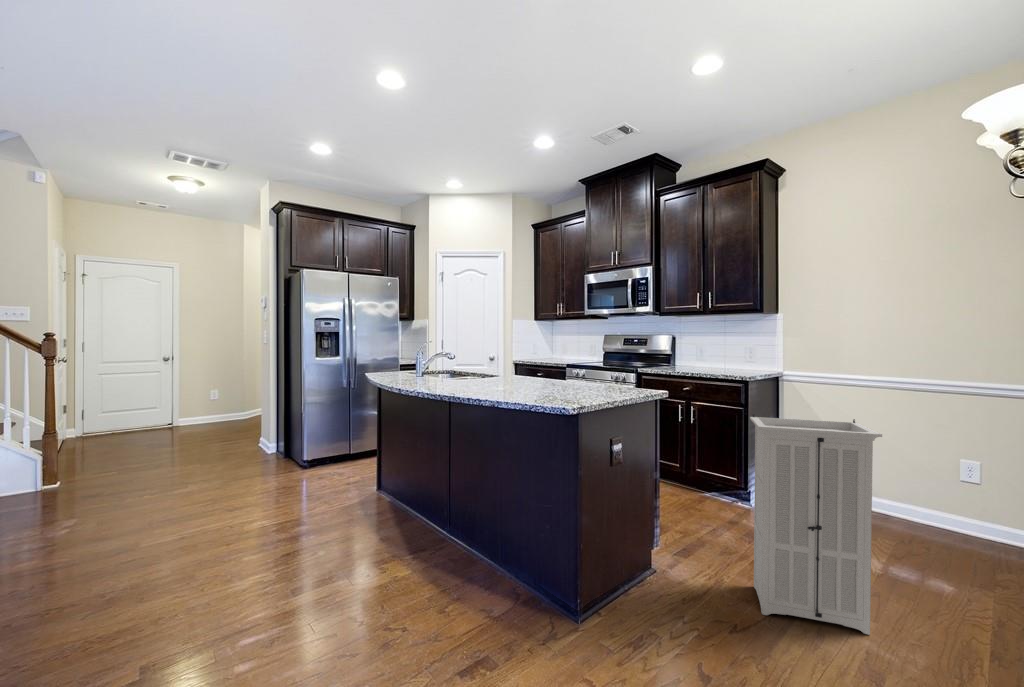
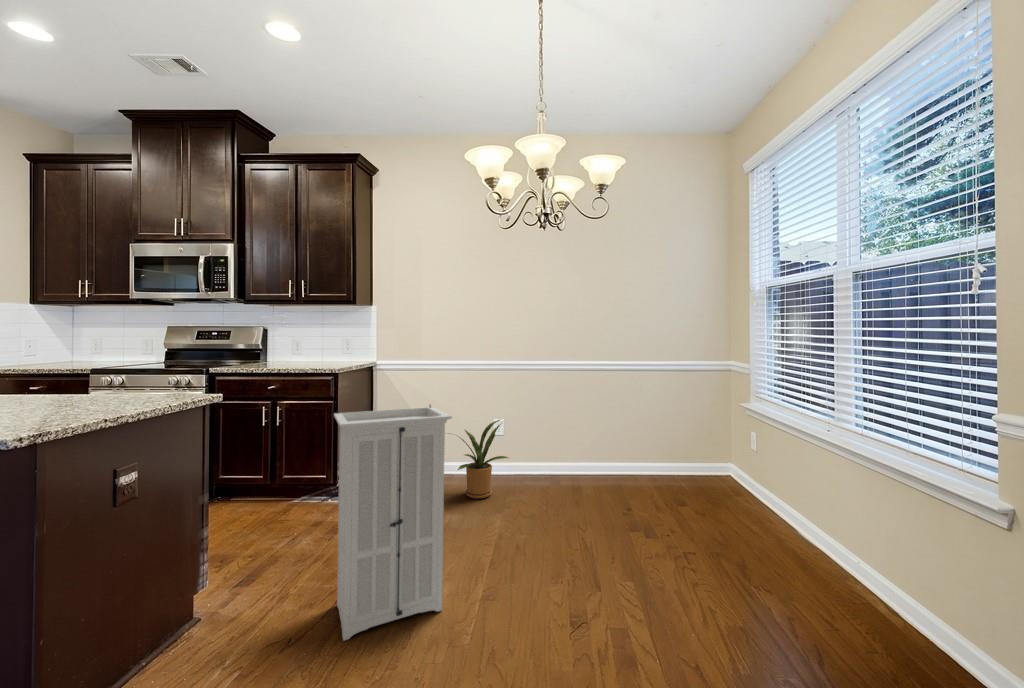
house plant: none [872,452,989,548] -> present [458,420,508,499]

